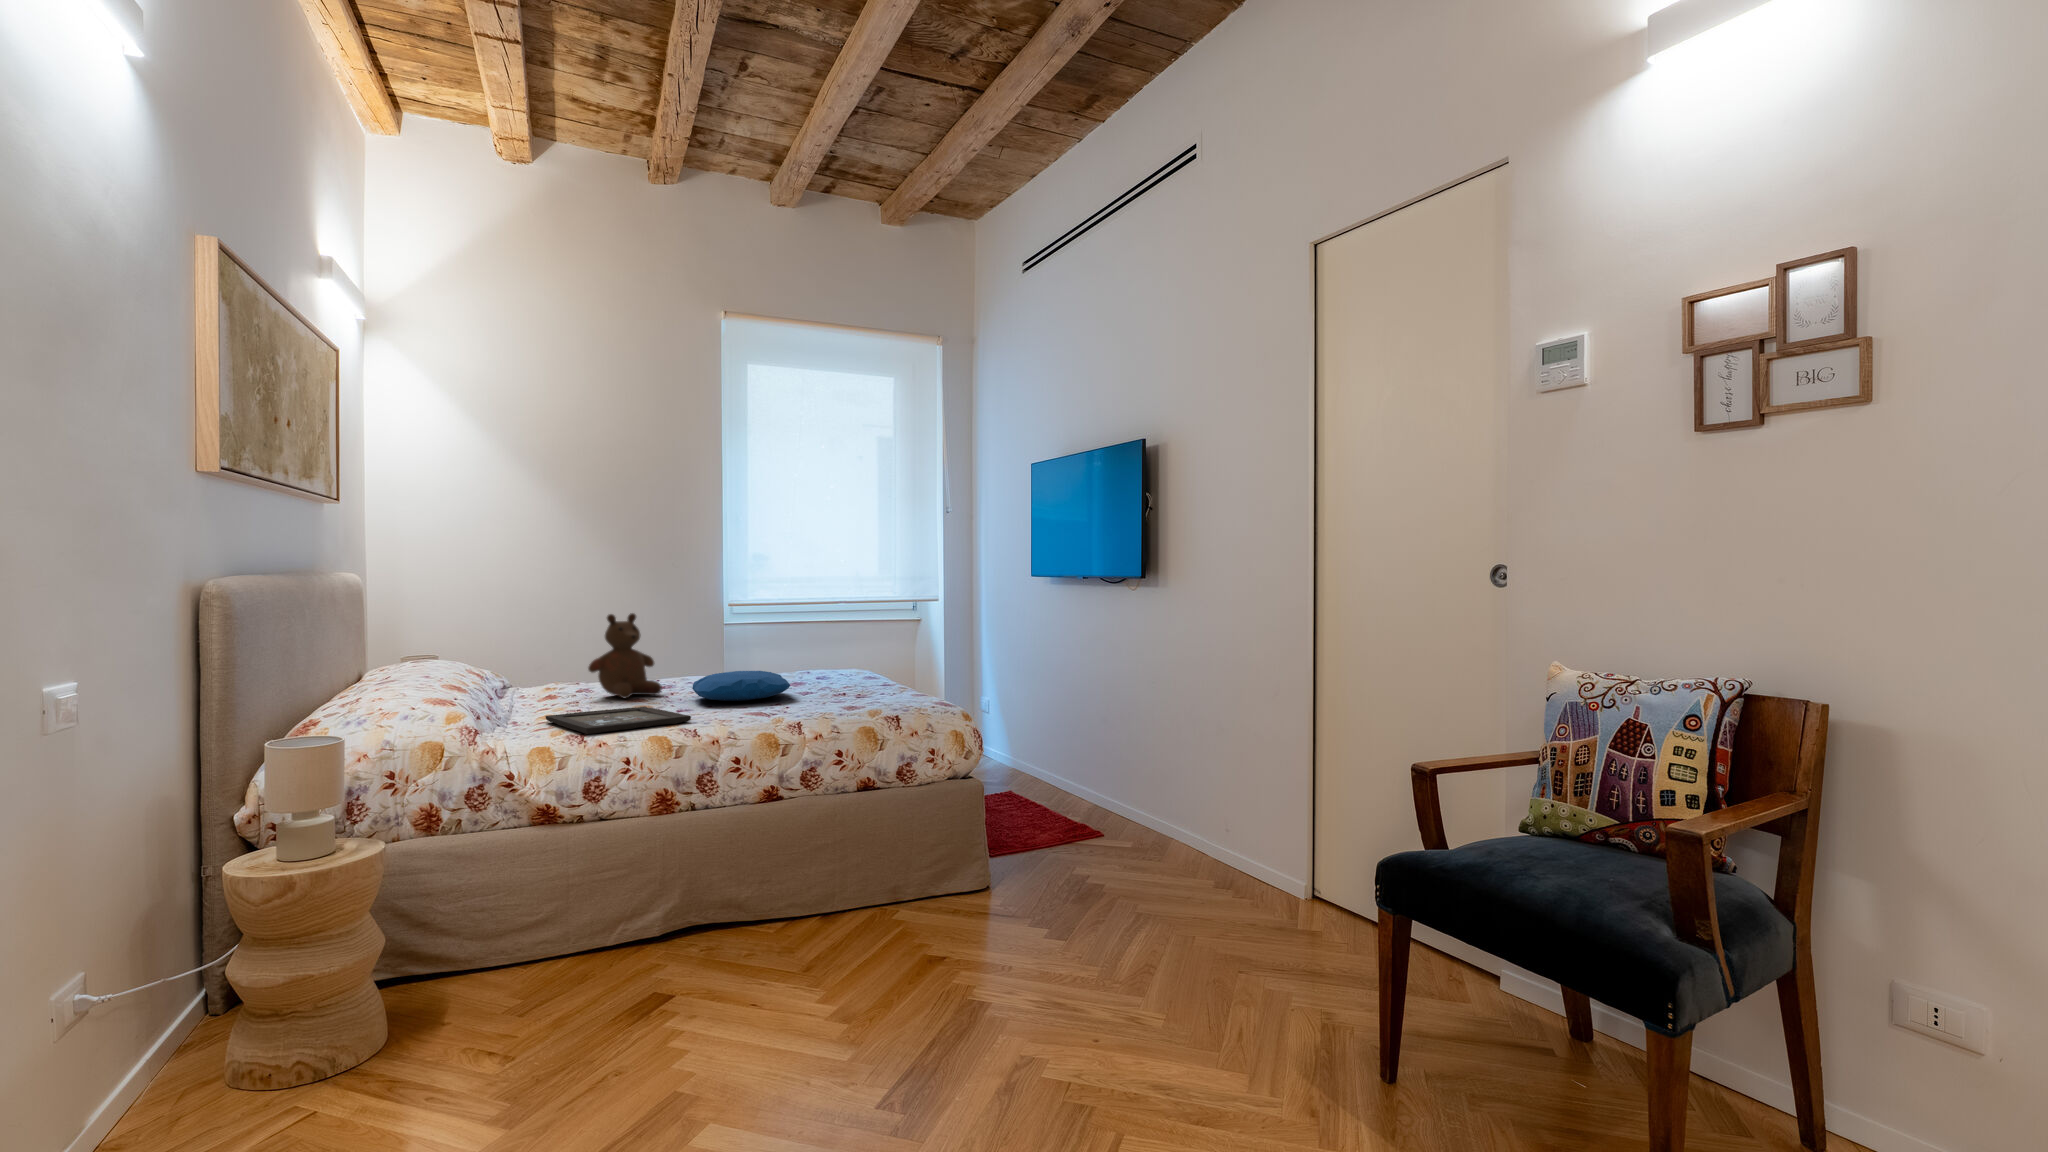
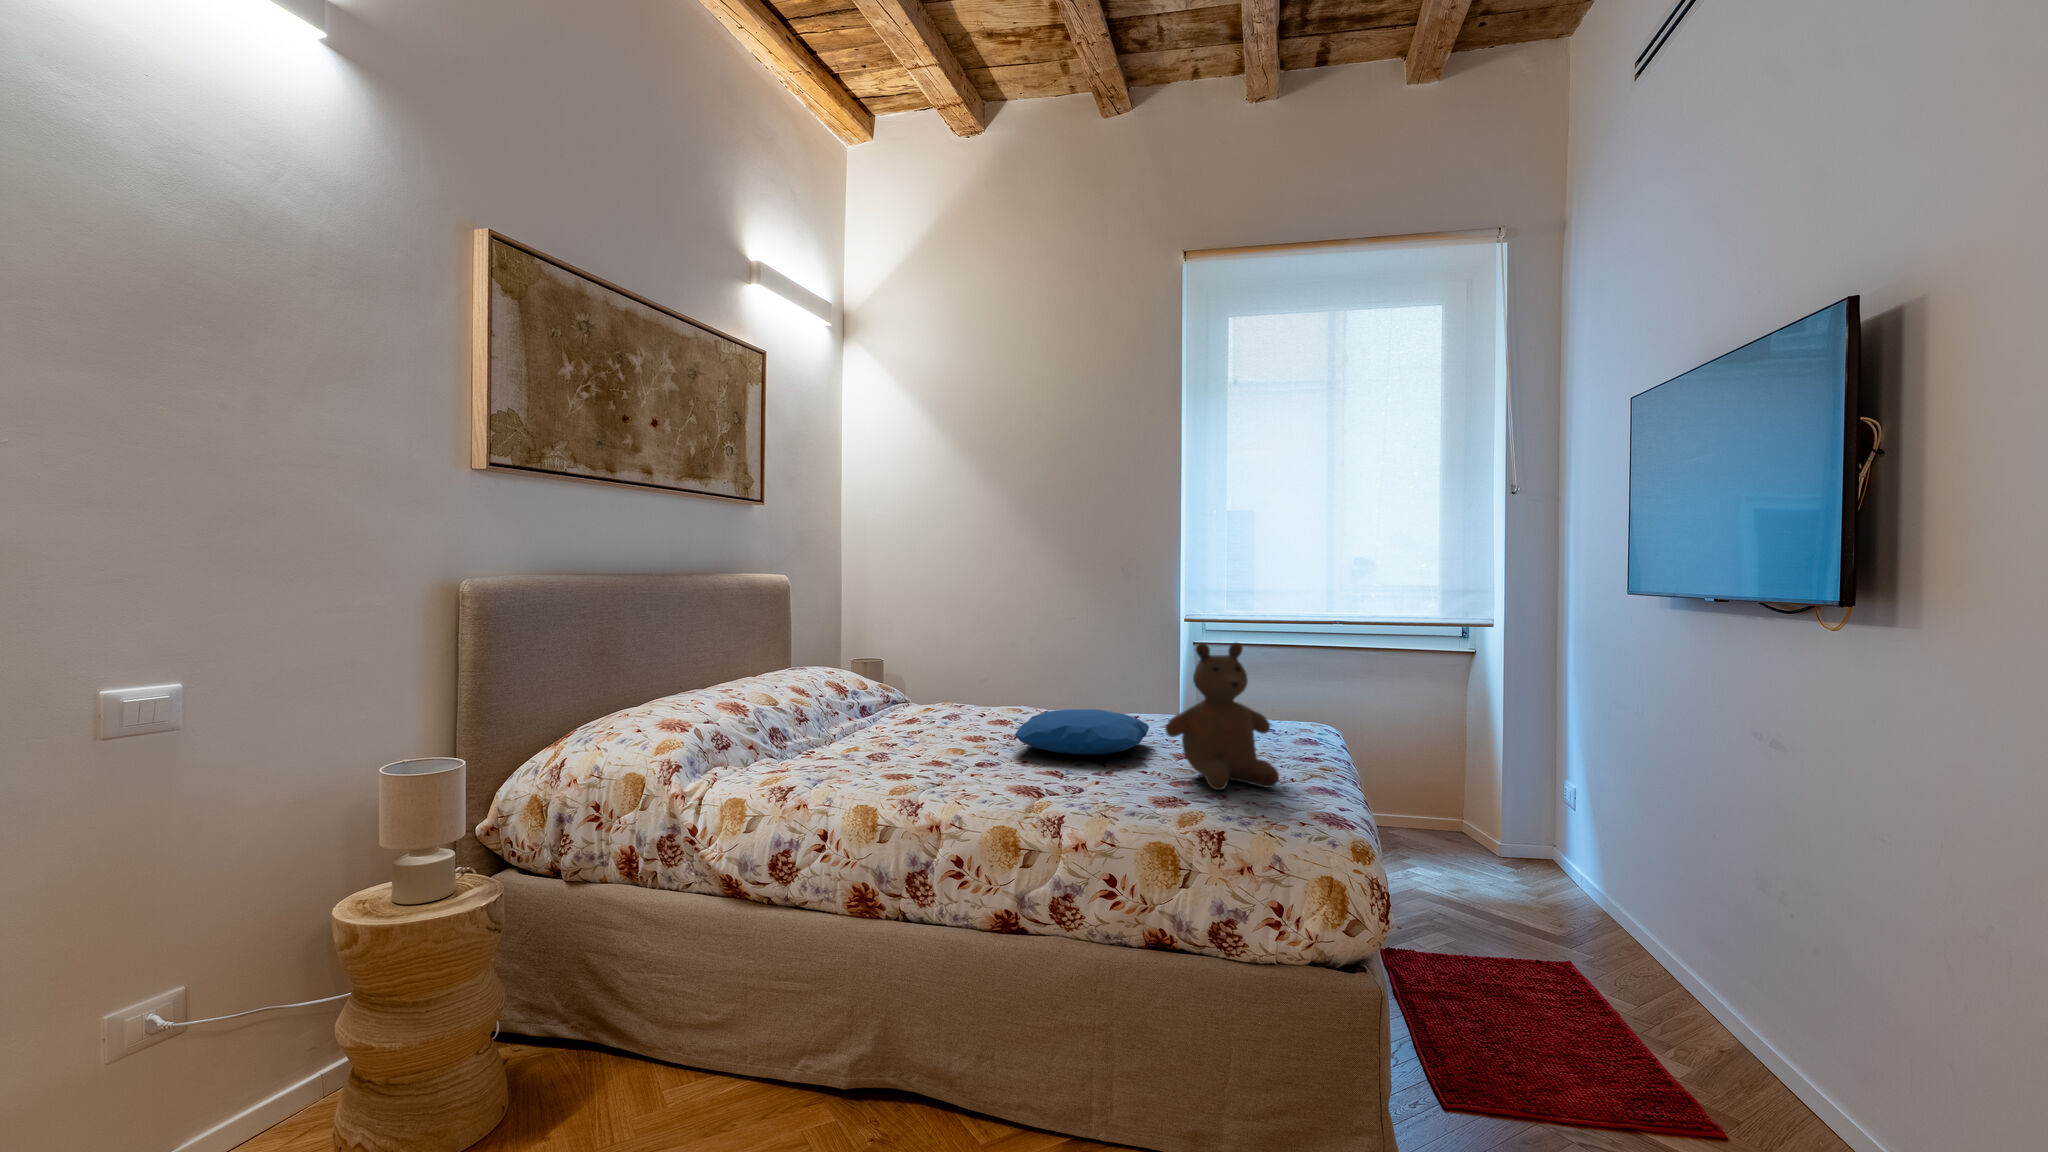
teddy bear: present [588,613,662,698] -> present [1166,643,1279,790]
tray: present [546,707,691,734] -> none [805,745,949,785]

